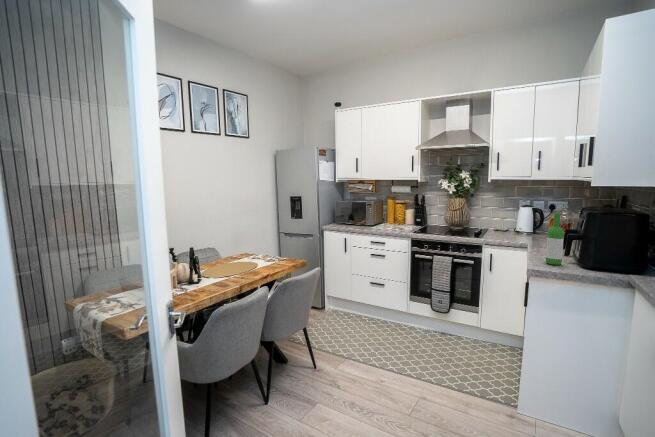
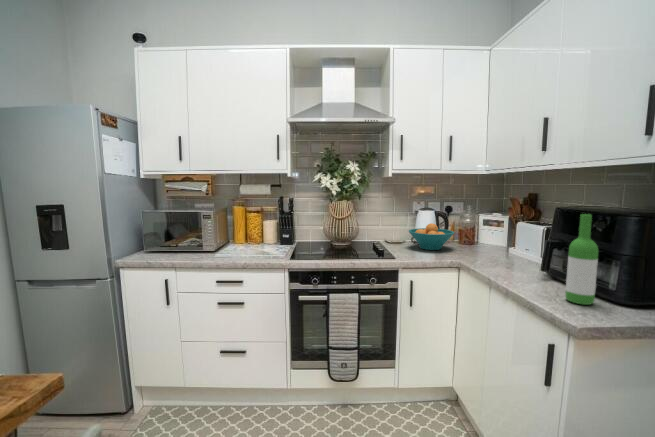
fruit bowl: none [504,217,542,237] -> present [409,223,454,250]

